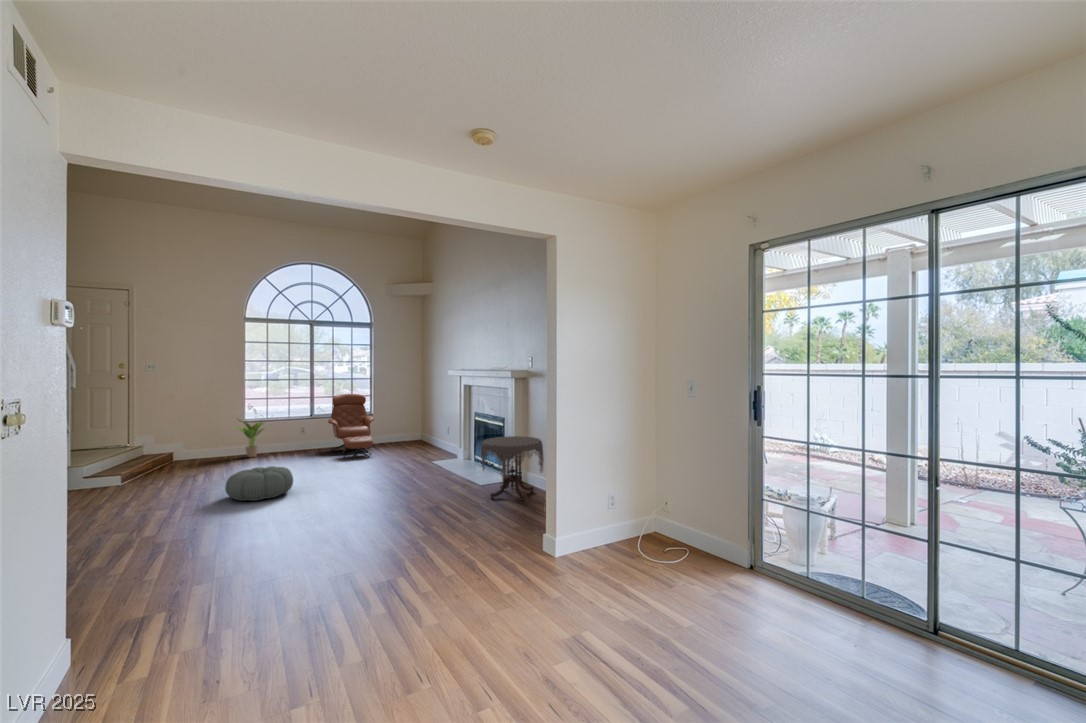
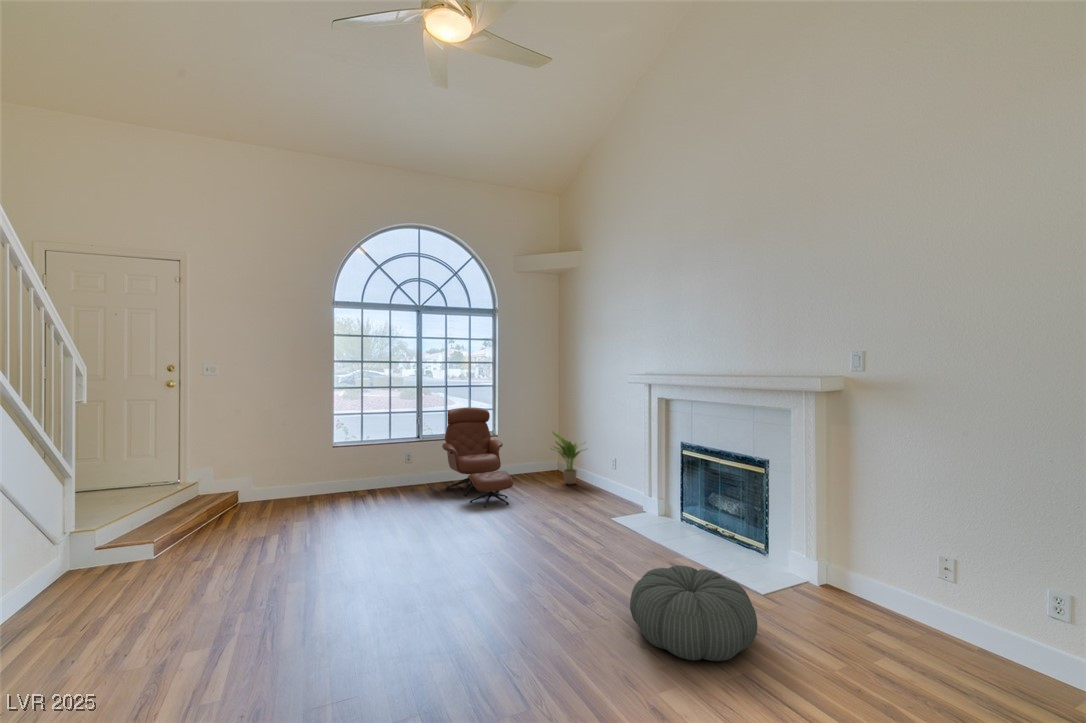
potted plant: present [235,419,267,457] -> present [553,432,581,484]
side table: present [481,436,544,501] -> none [798,505,956,661]
pouf: present [225,466,293,501] -> present [630,565,757,661]

